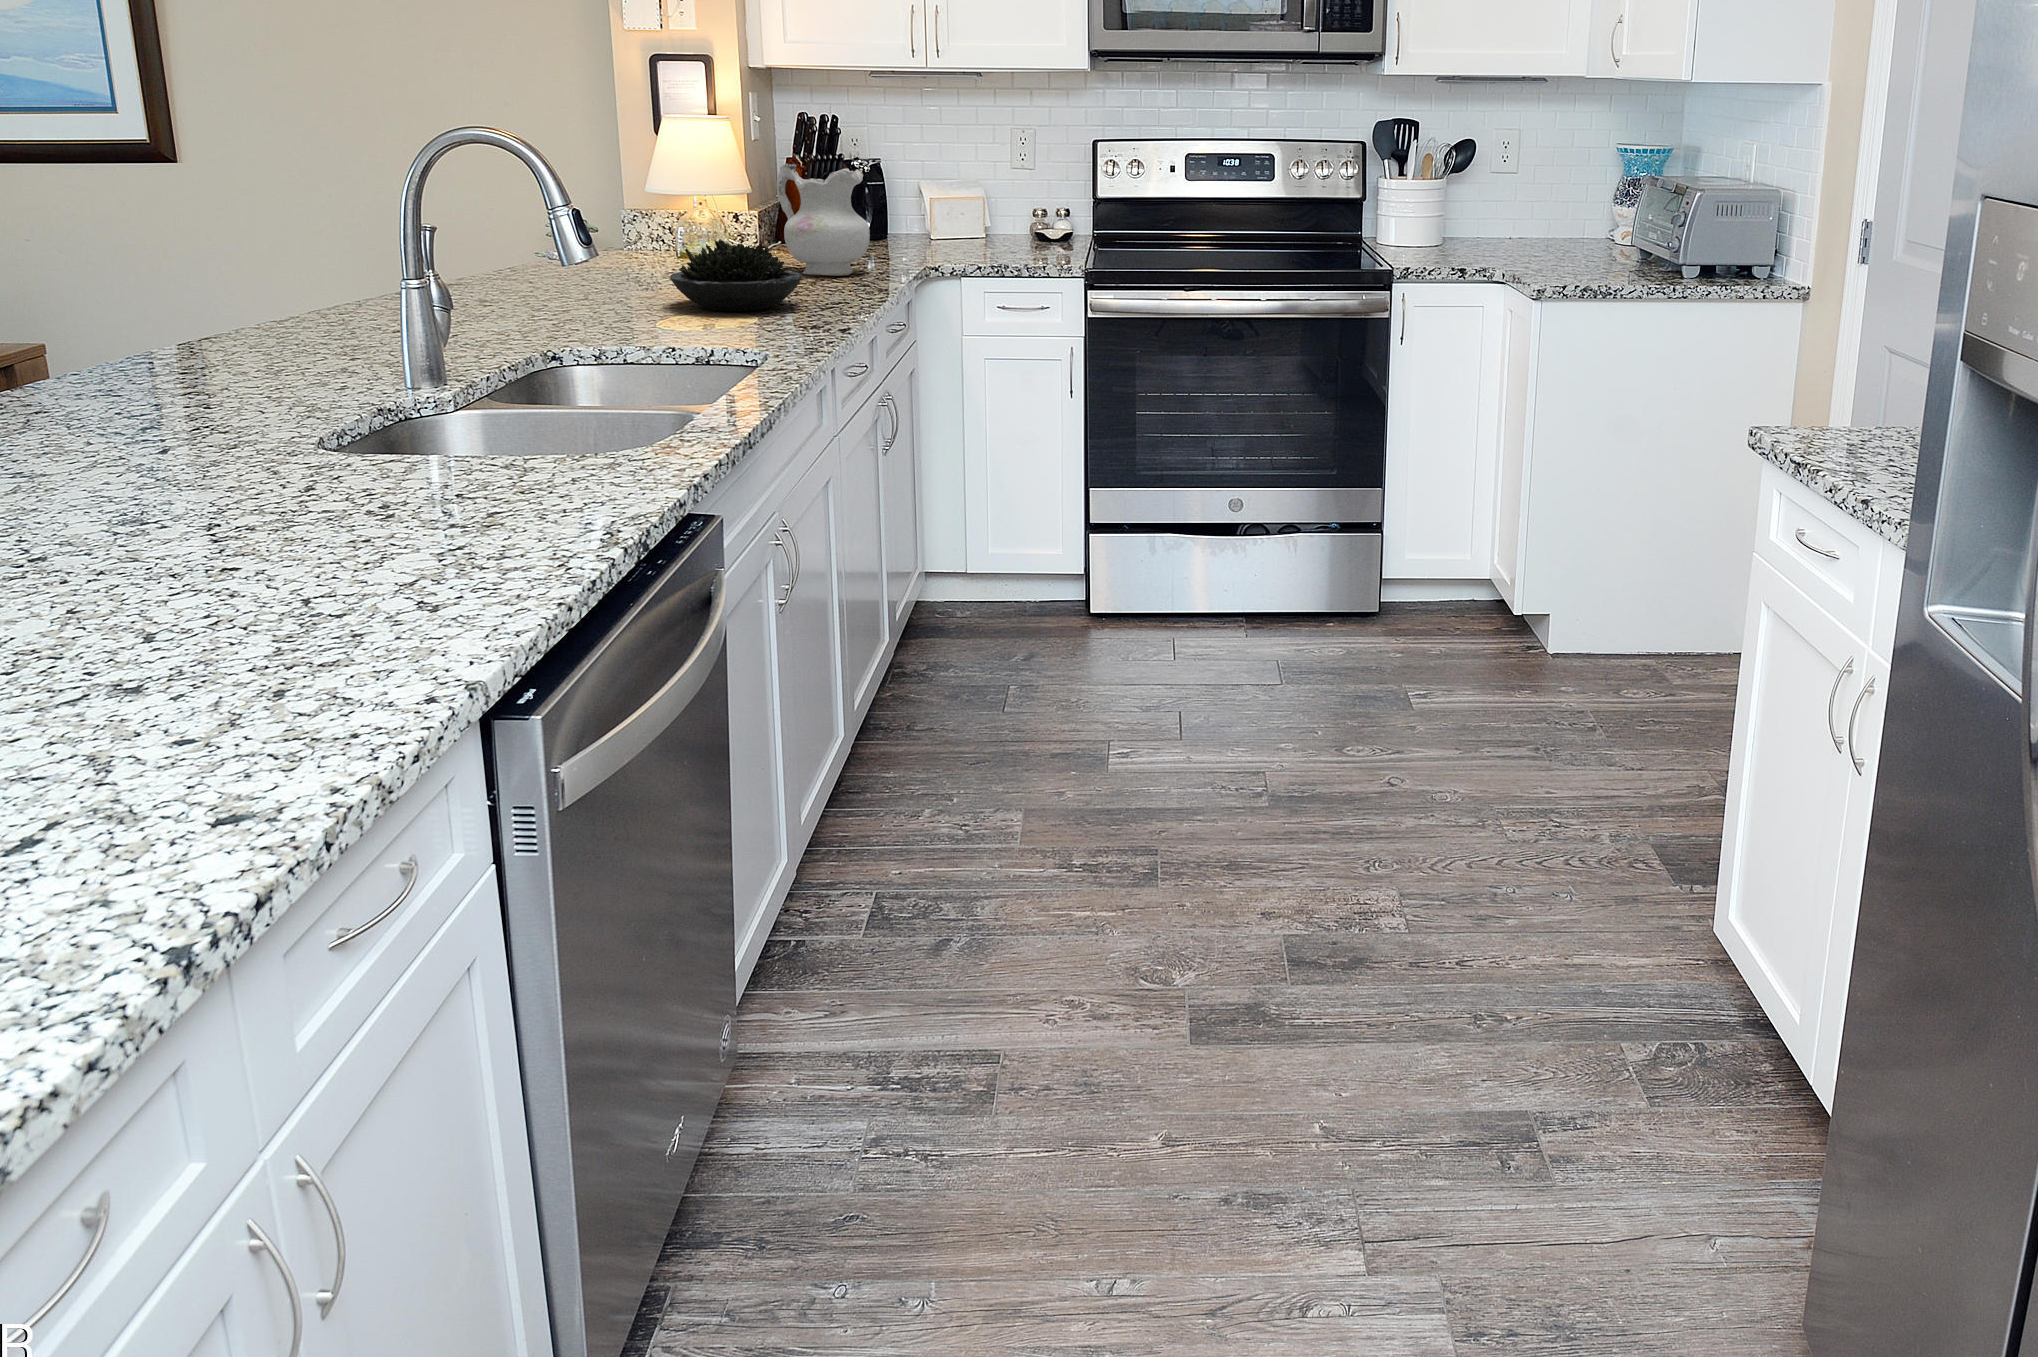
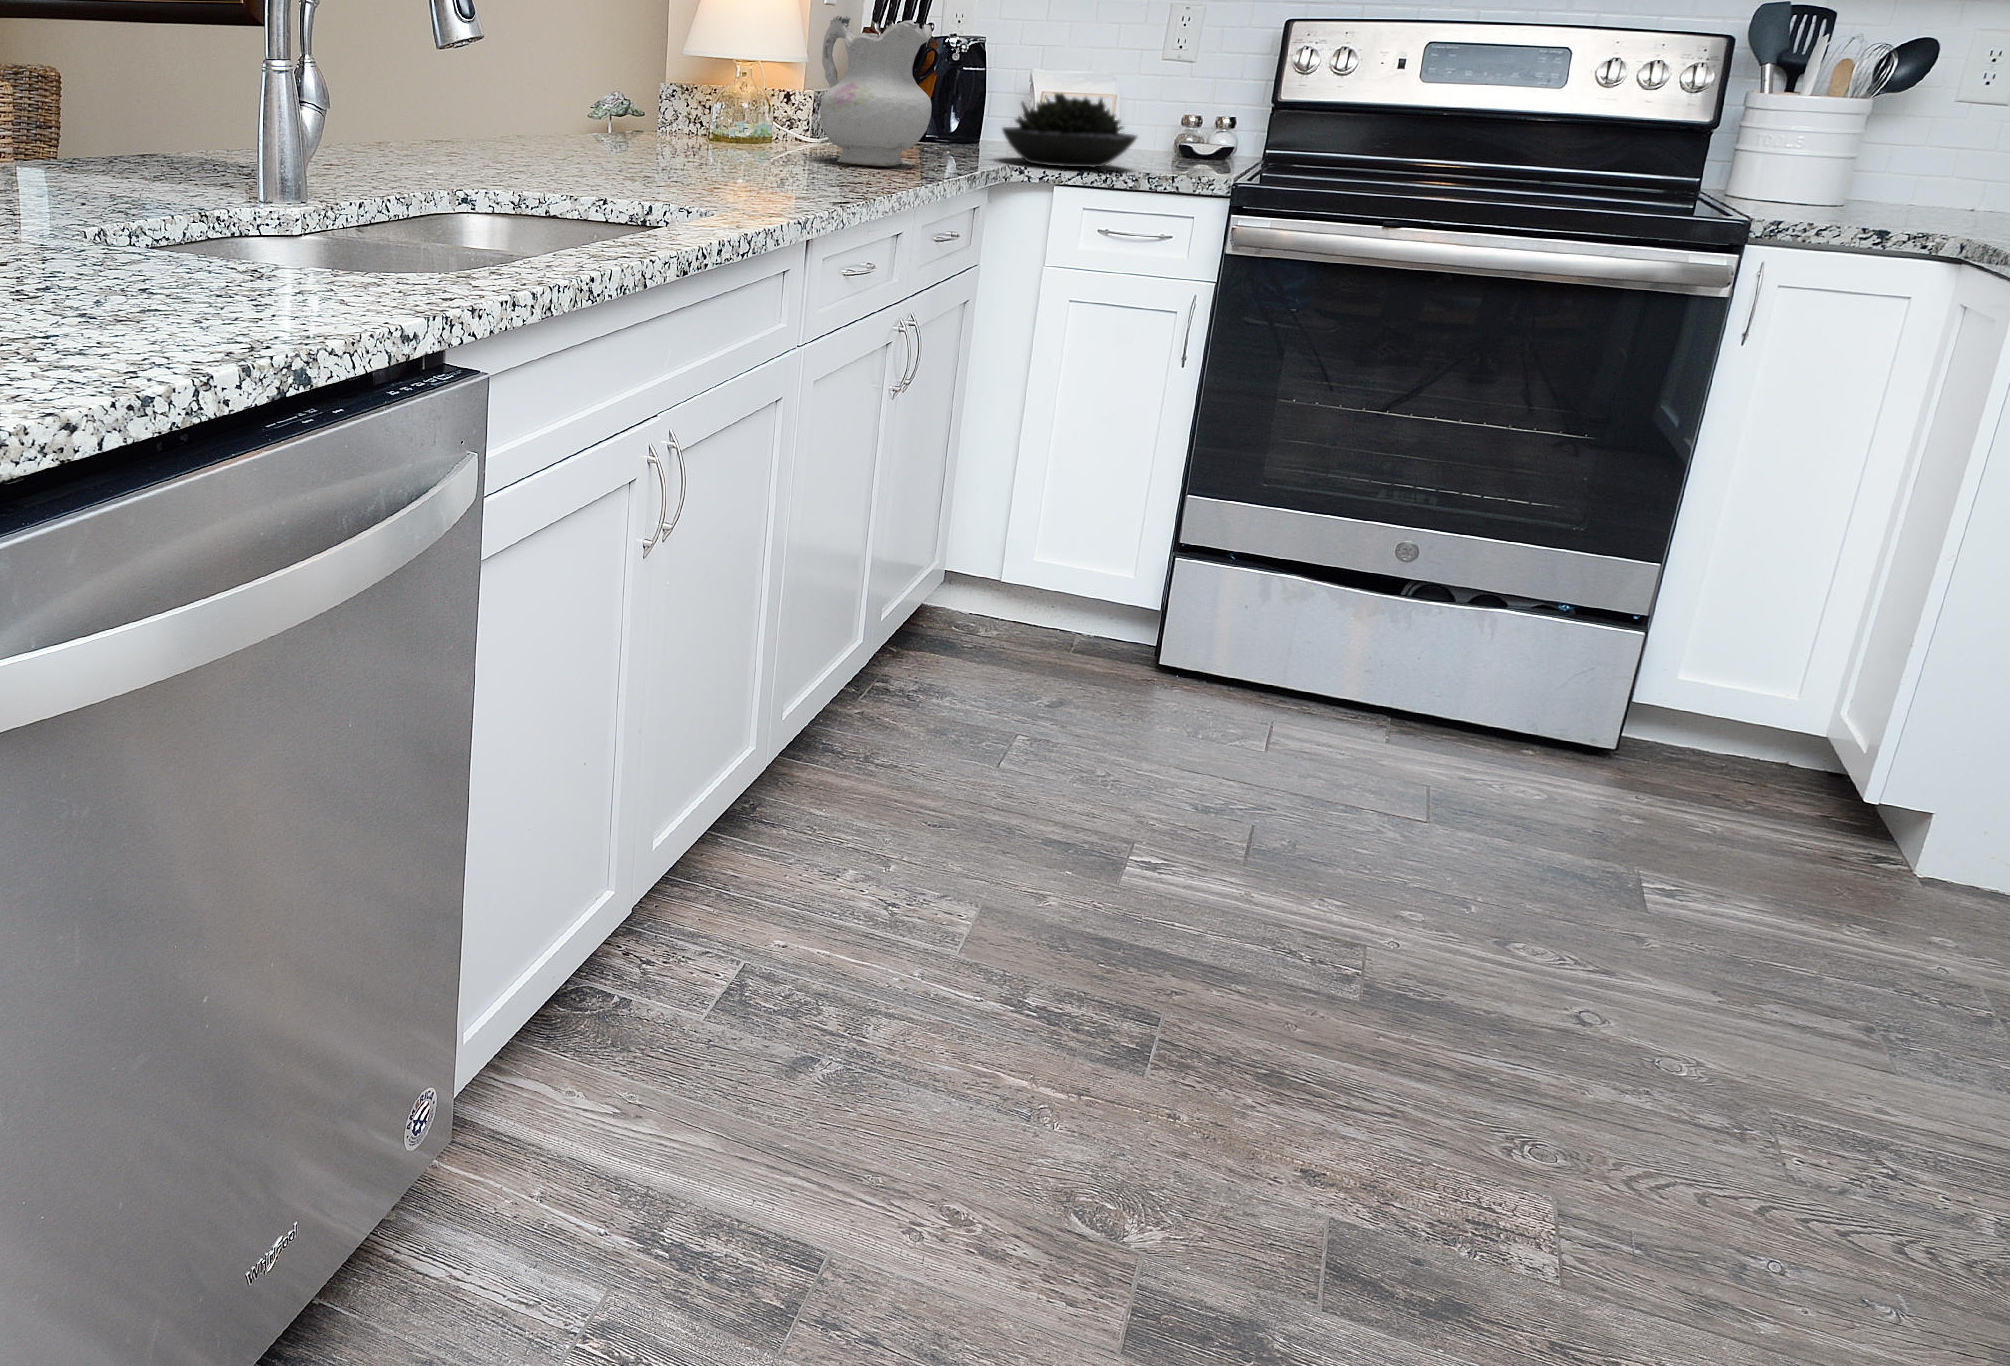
succulent plant: present [670,239,803,311] -> present [1002,93,1137,167]

